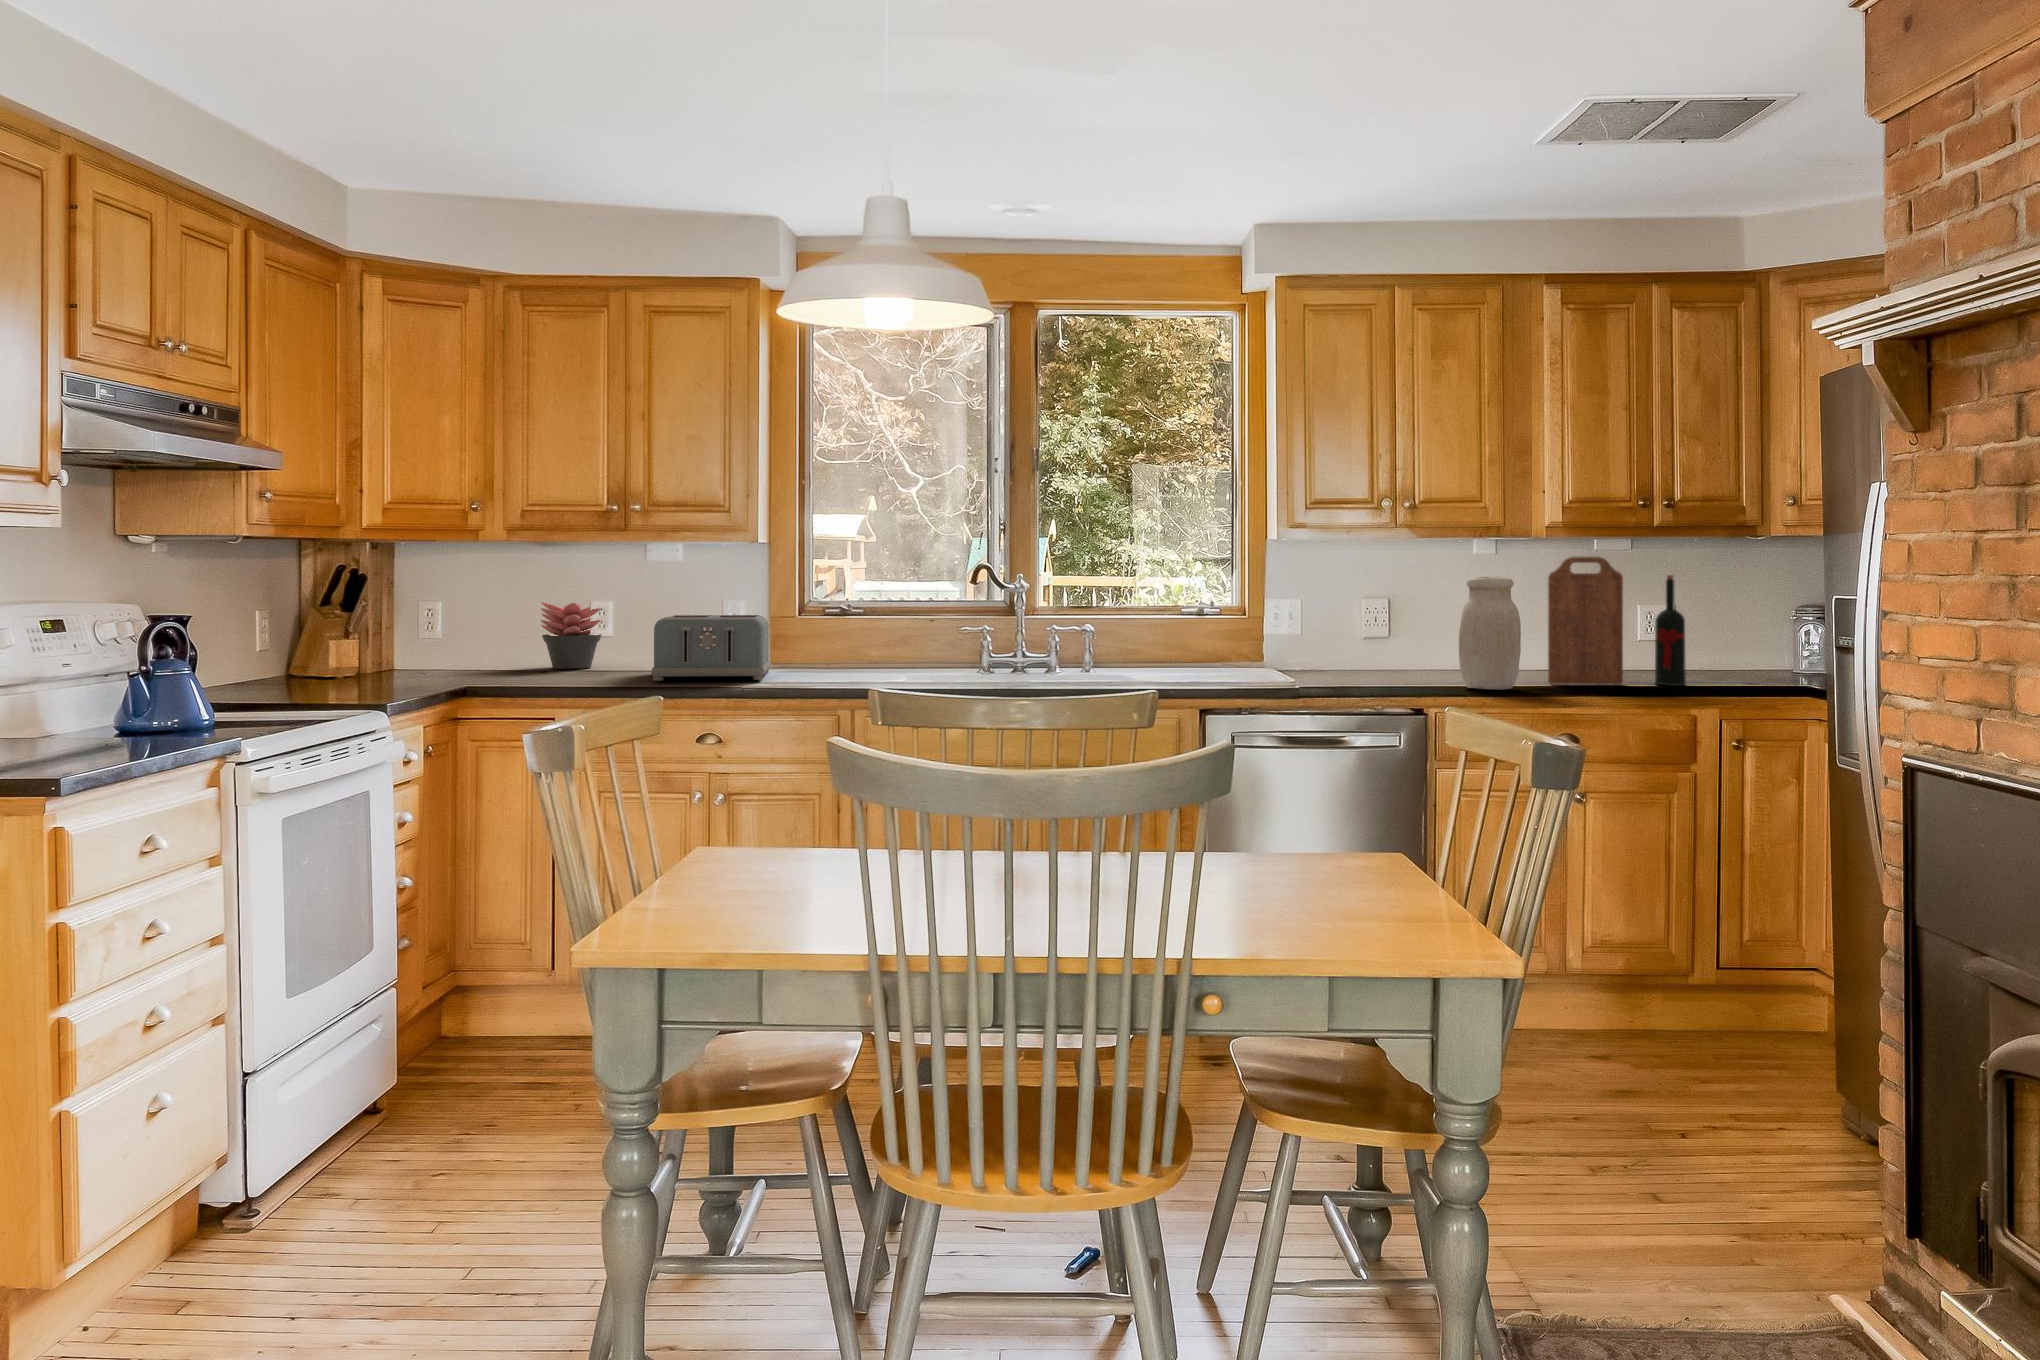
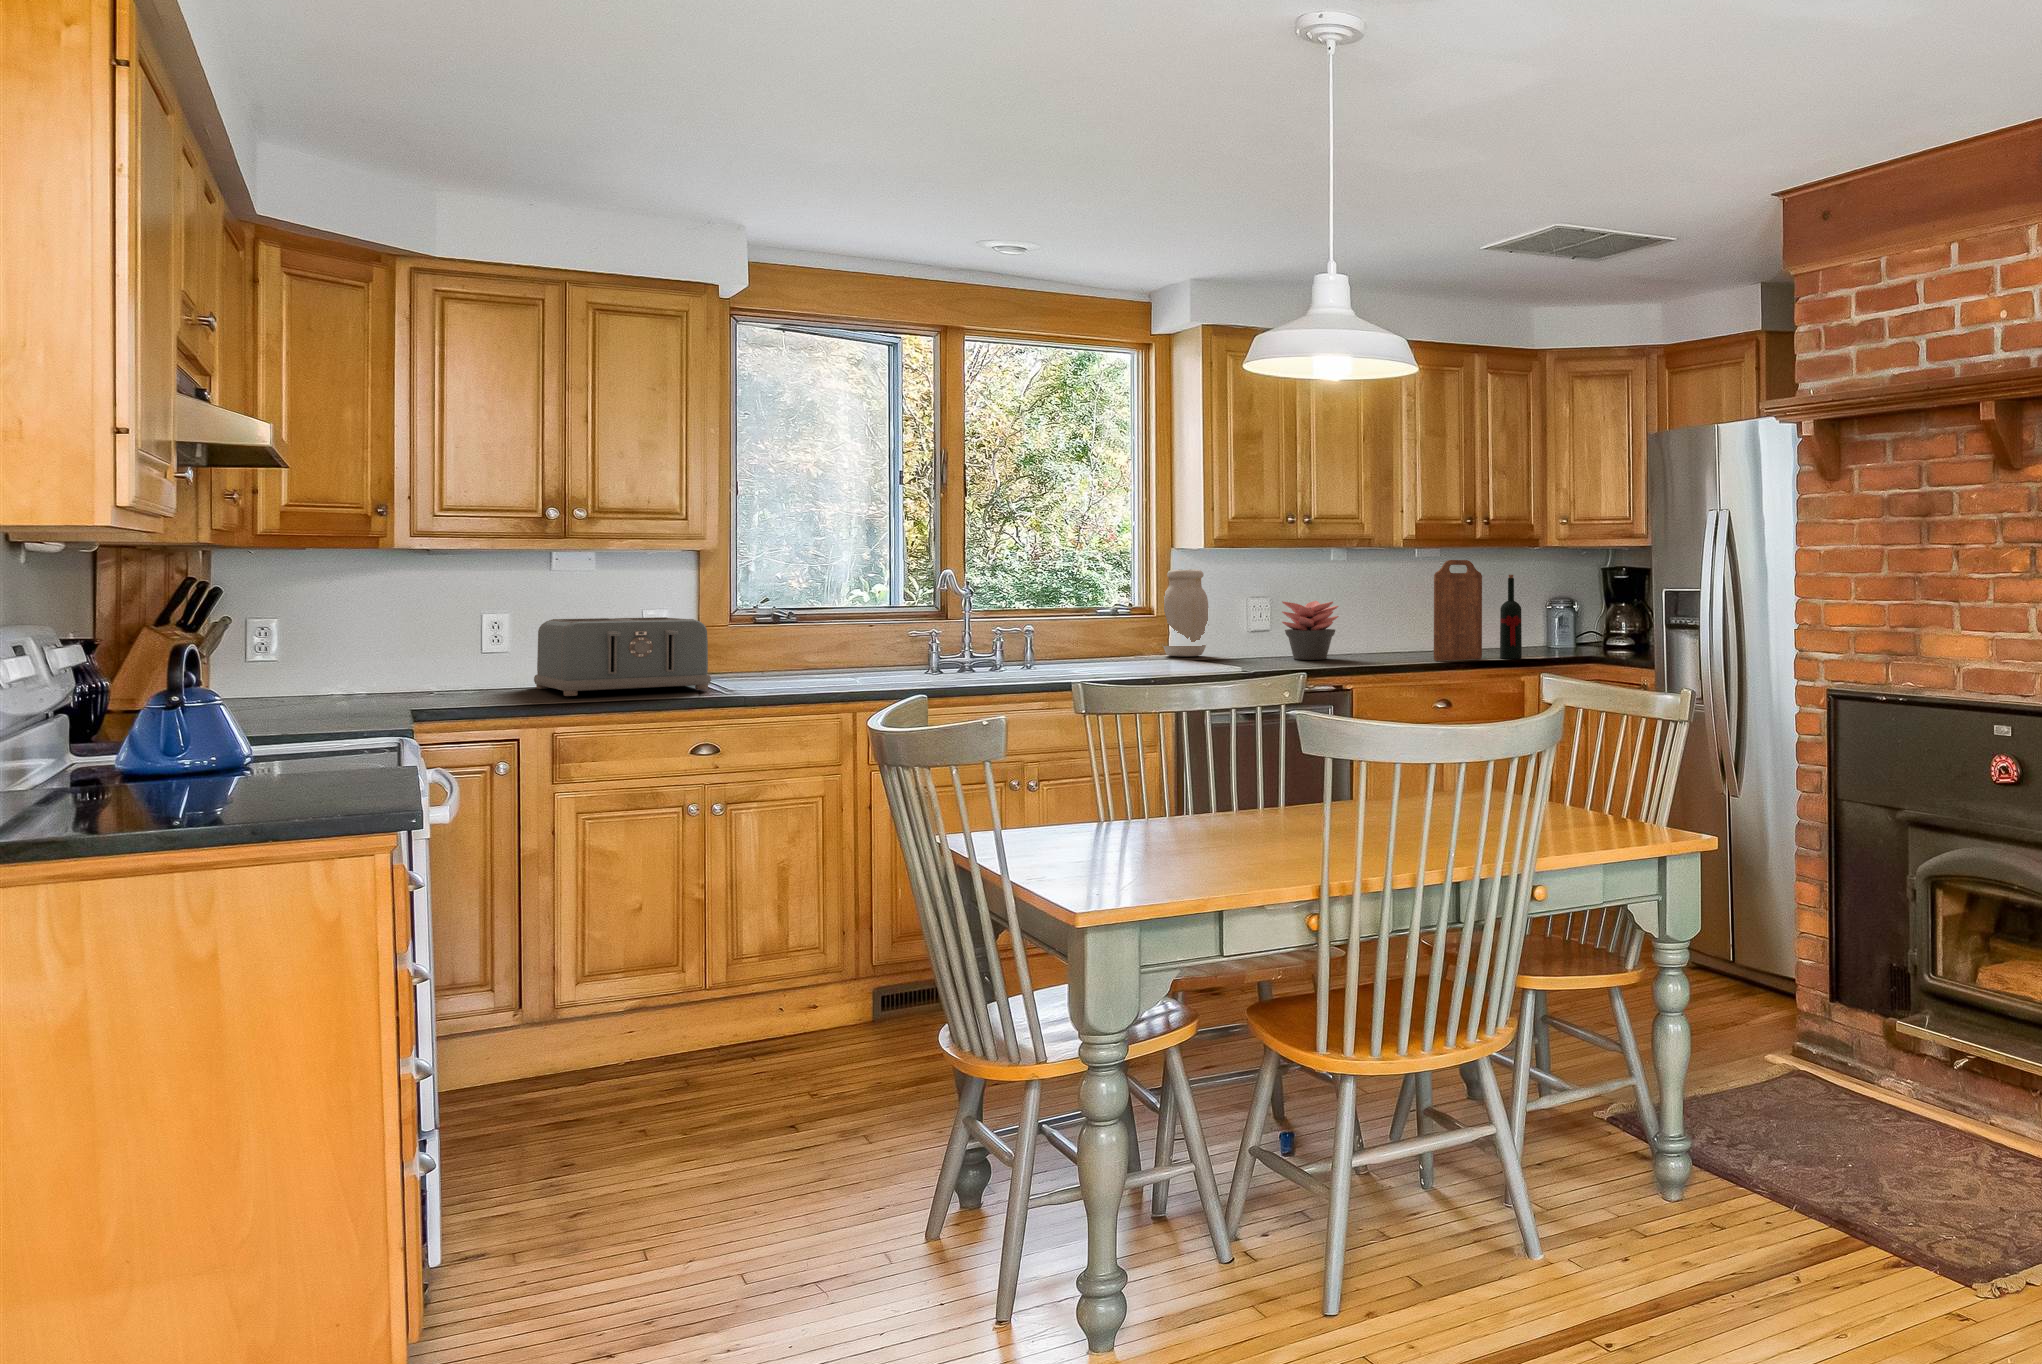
jar: present [1459,577,1521,690] -> present [1163,569,1208,656]
succulent plant: present [541,602,601,669] -> present [1282,601,1338,660]

